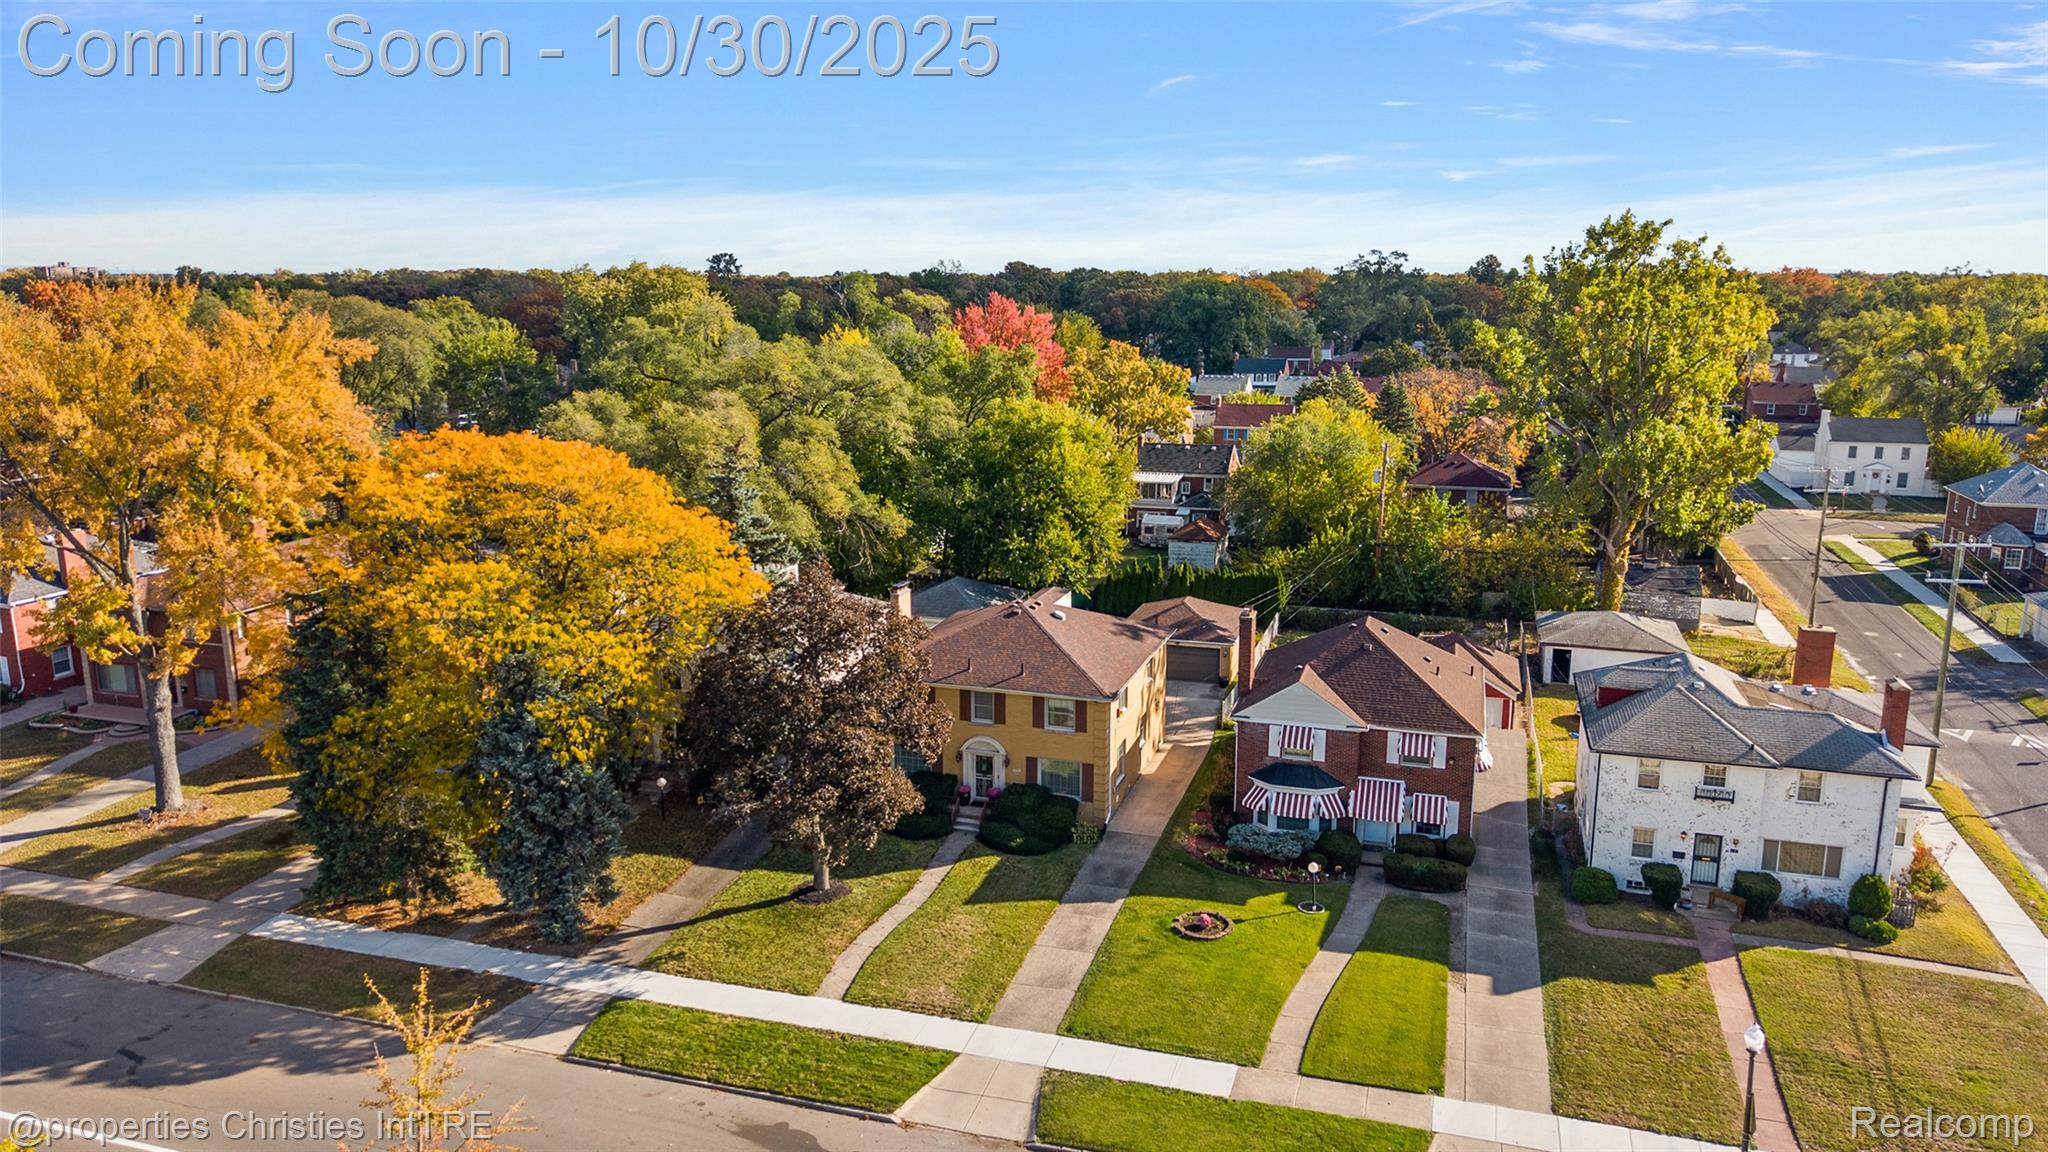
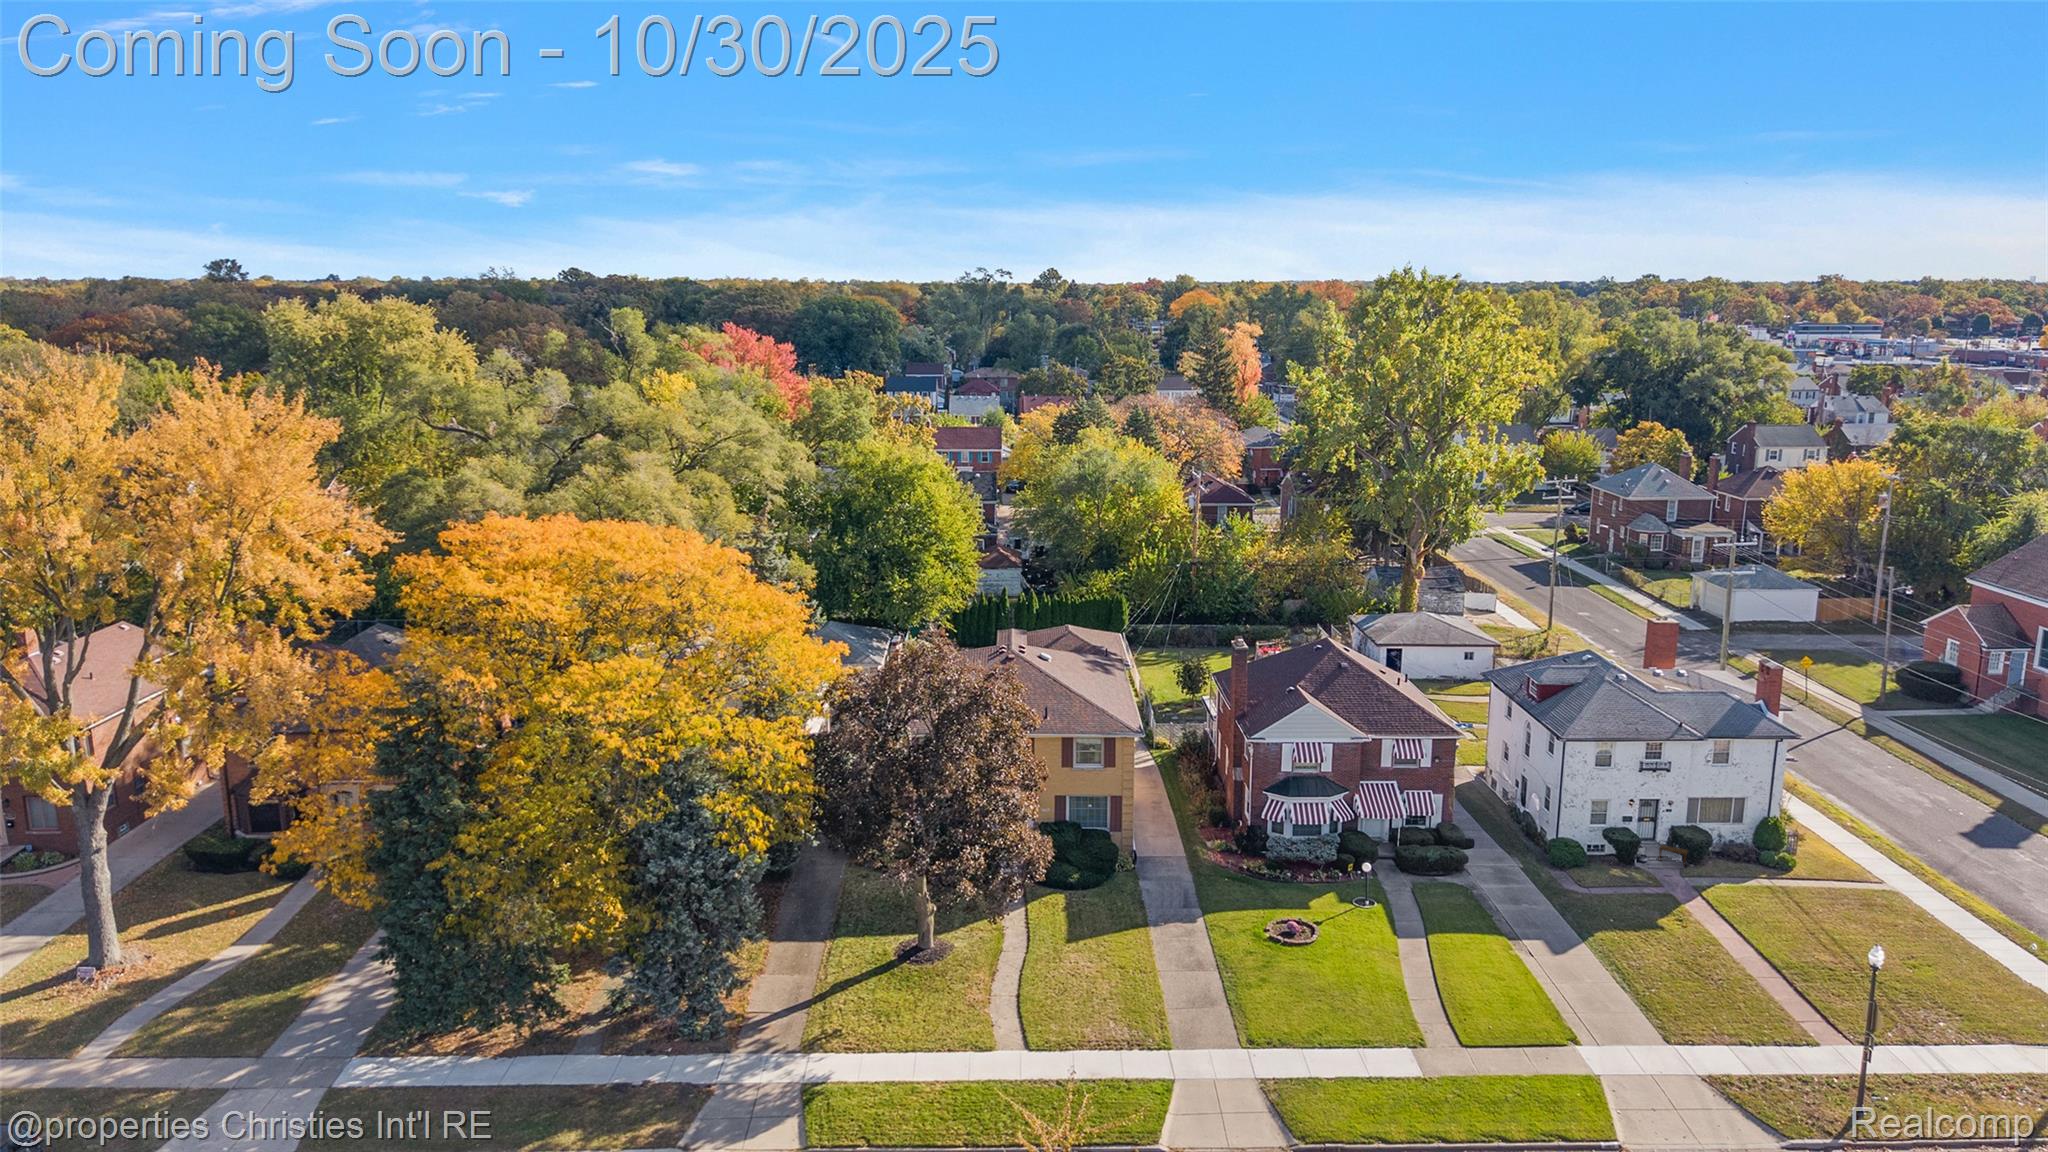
lounge chair: present [264,828,294,849] -> none [267,964,299,997]

